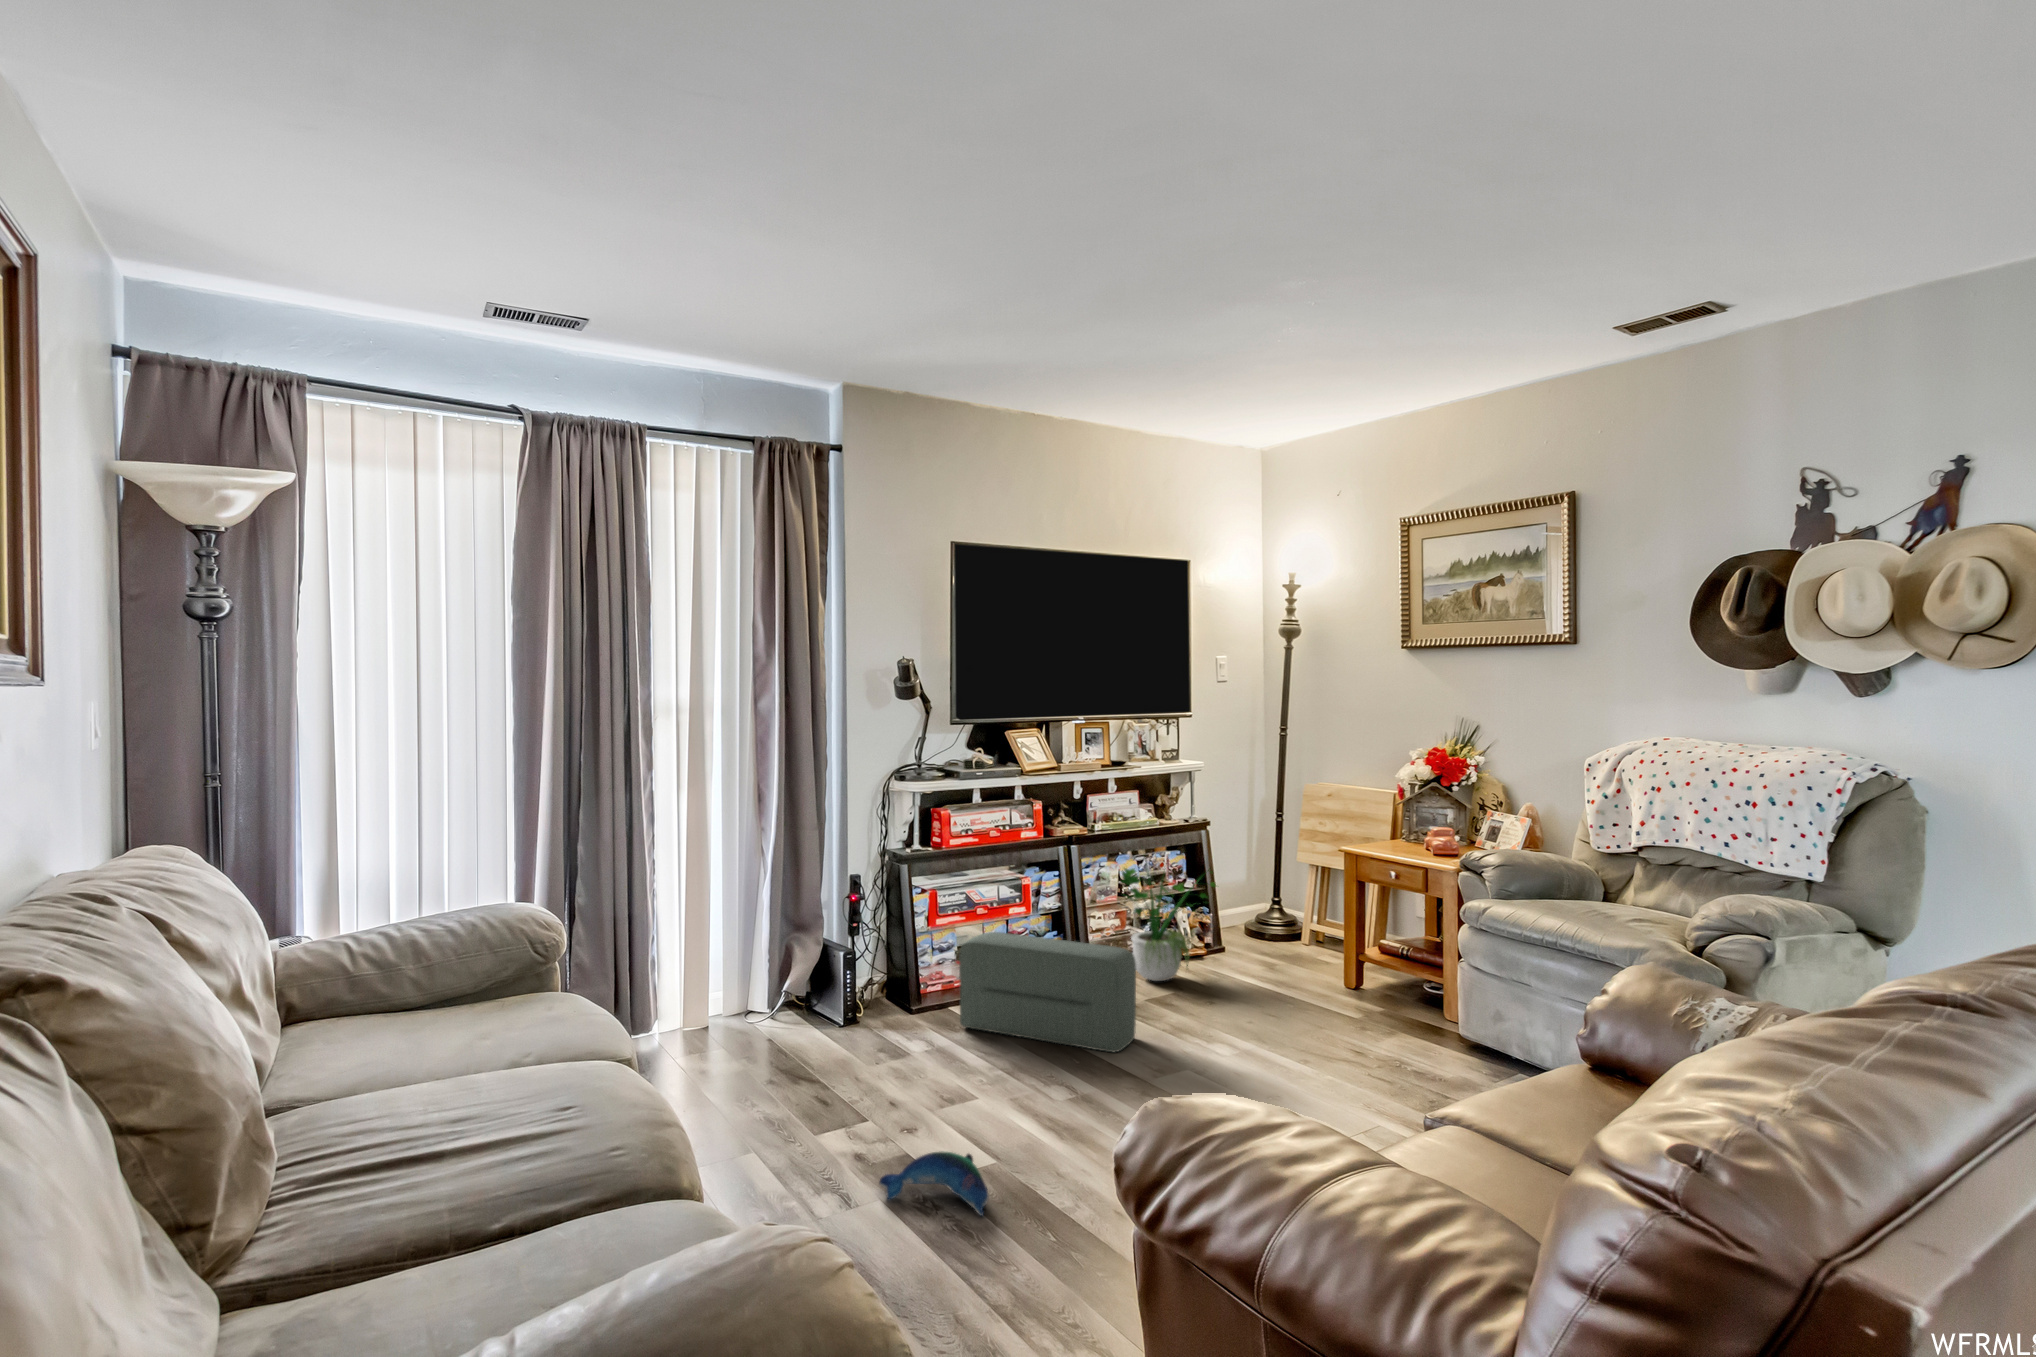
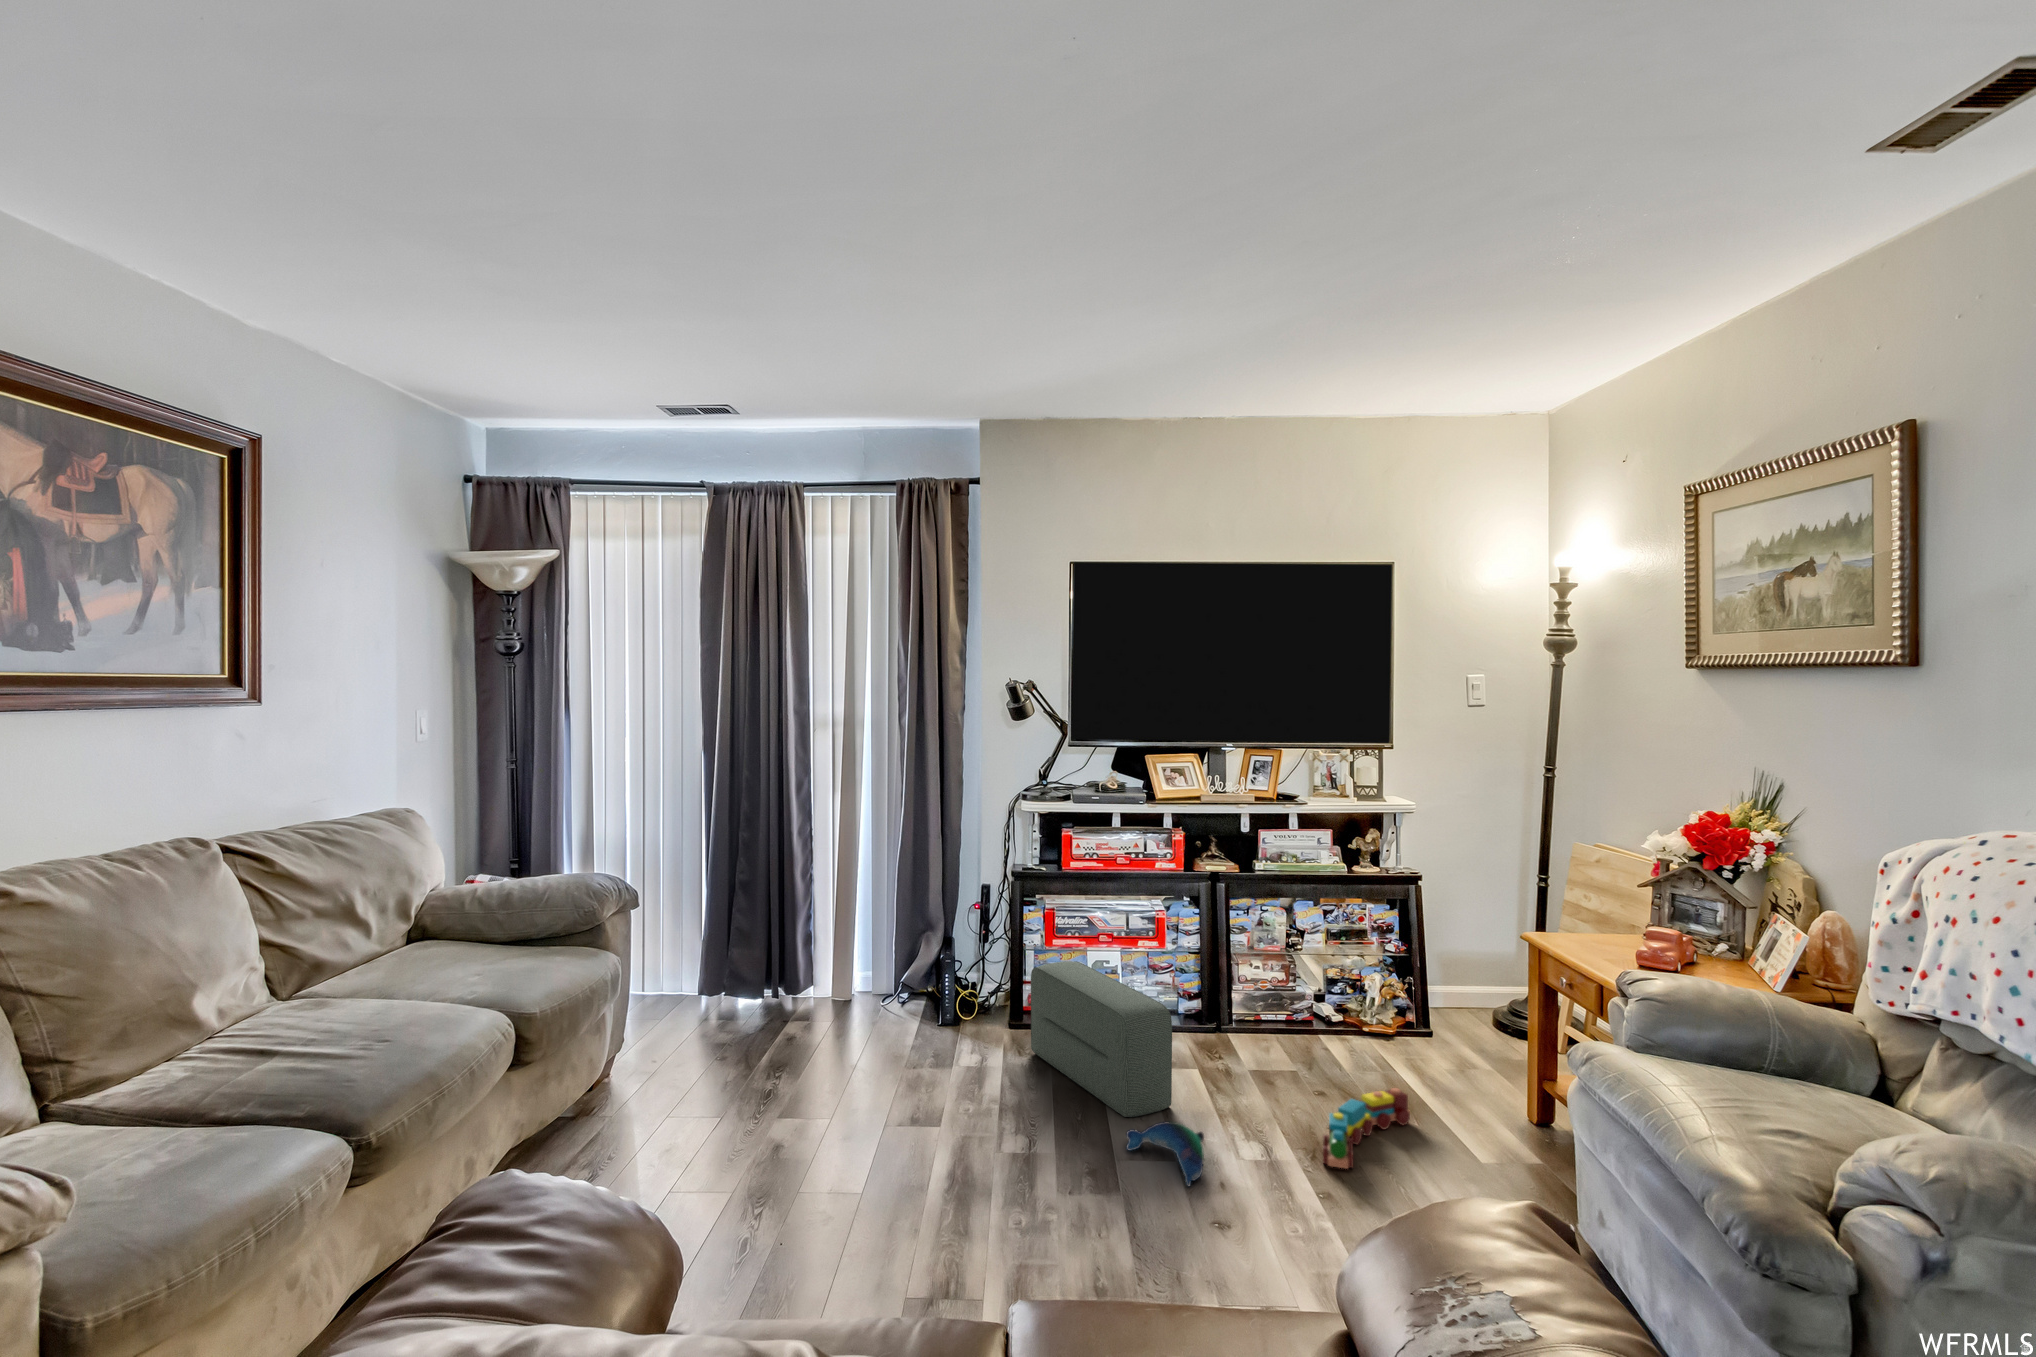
potted plant: present [1122,869,1216,981] -> none [1248,885,1405,1053]
toy train: none [1261,982,1308,1044] -> present [1323,1088,1410,1169]
plush toy: present [879,1152,989,1216] -> present [1126,1121,1204,1186]

